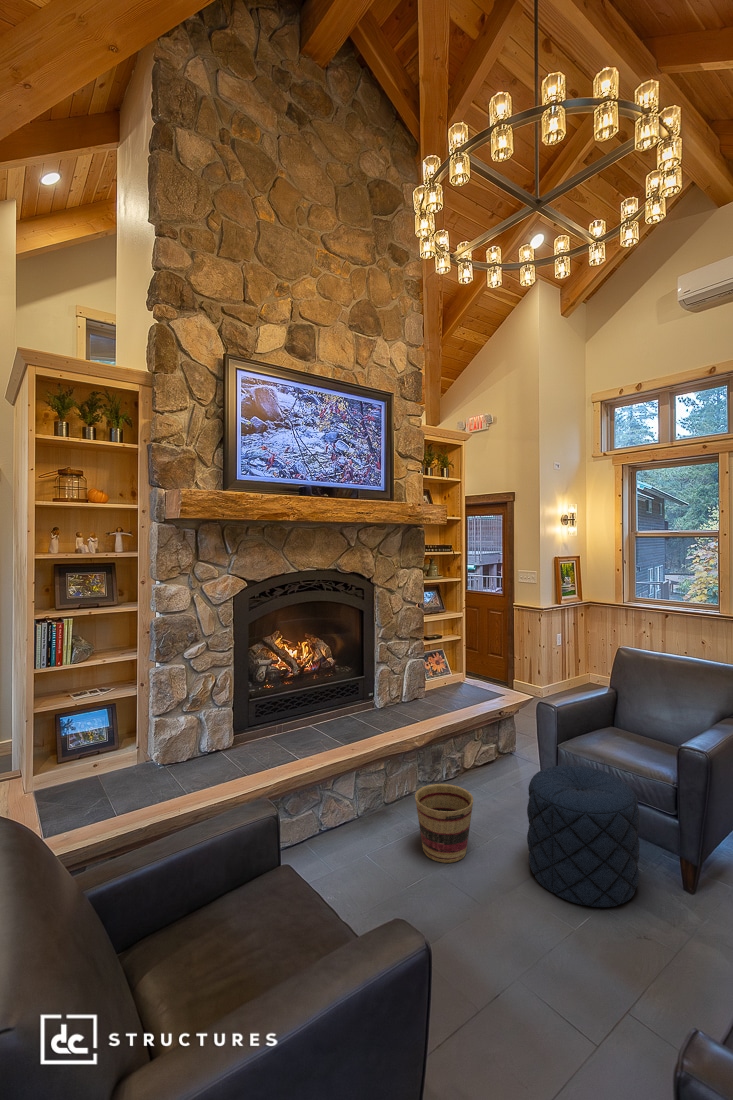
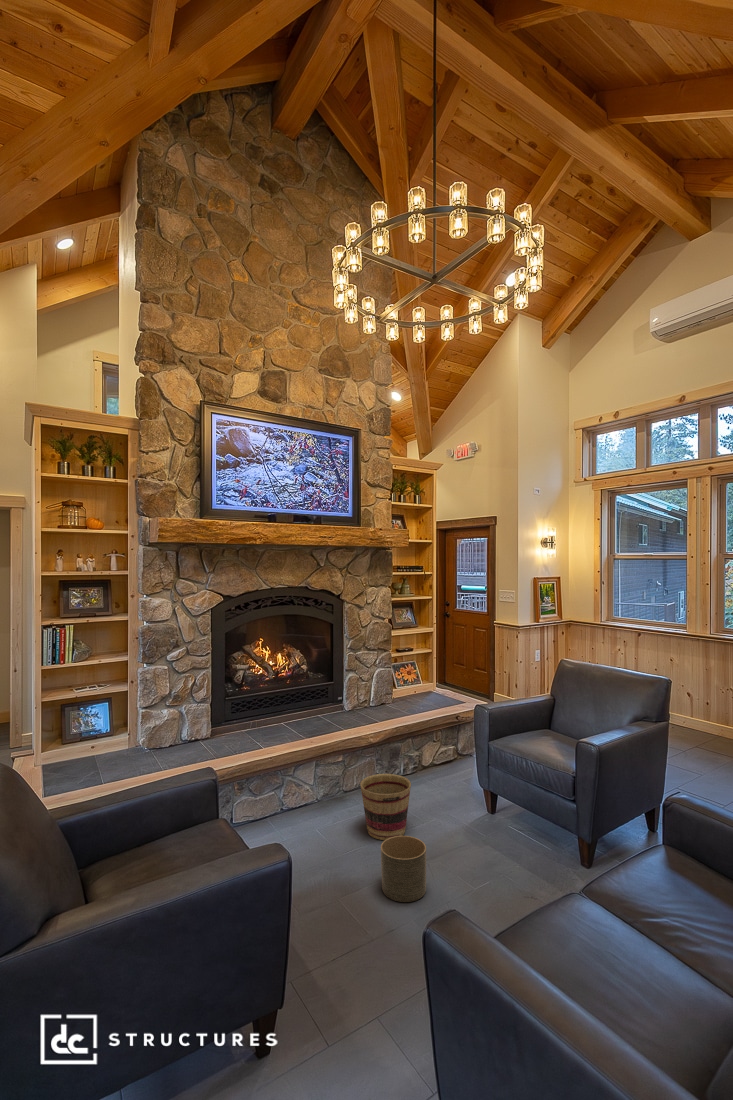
pouf: present [527,765,640,907] -> none [454,756,547,875]
planter: none [460,866,515,950] -> present [381,836,426,902]

